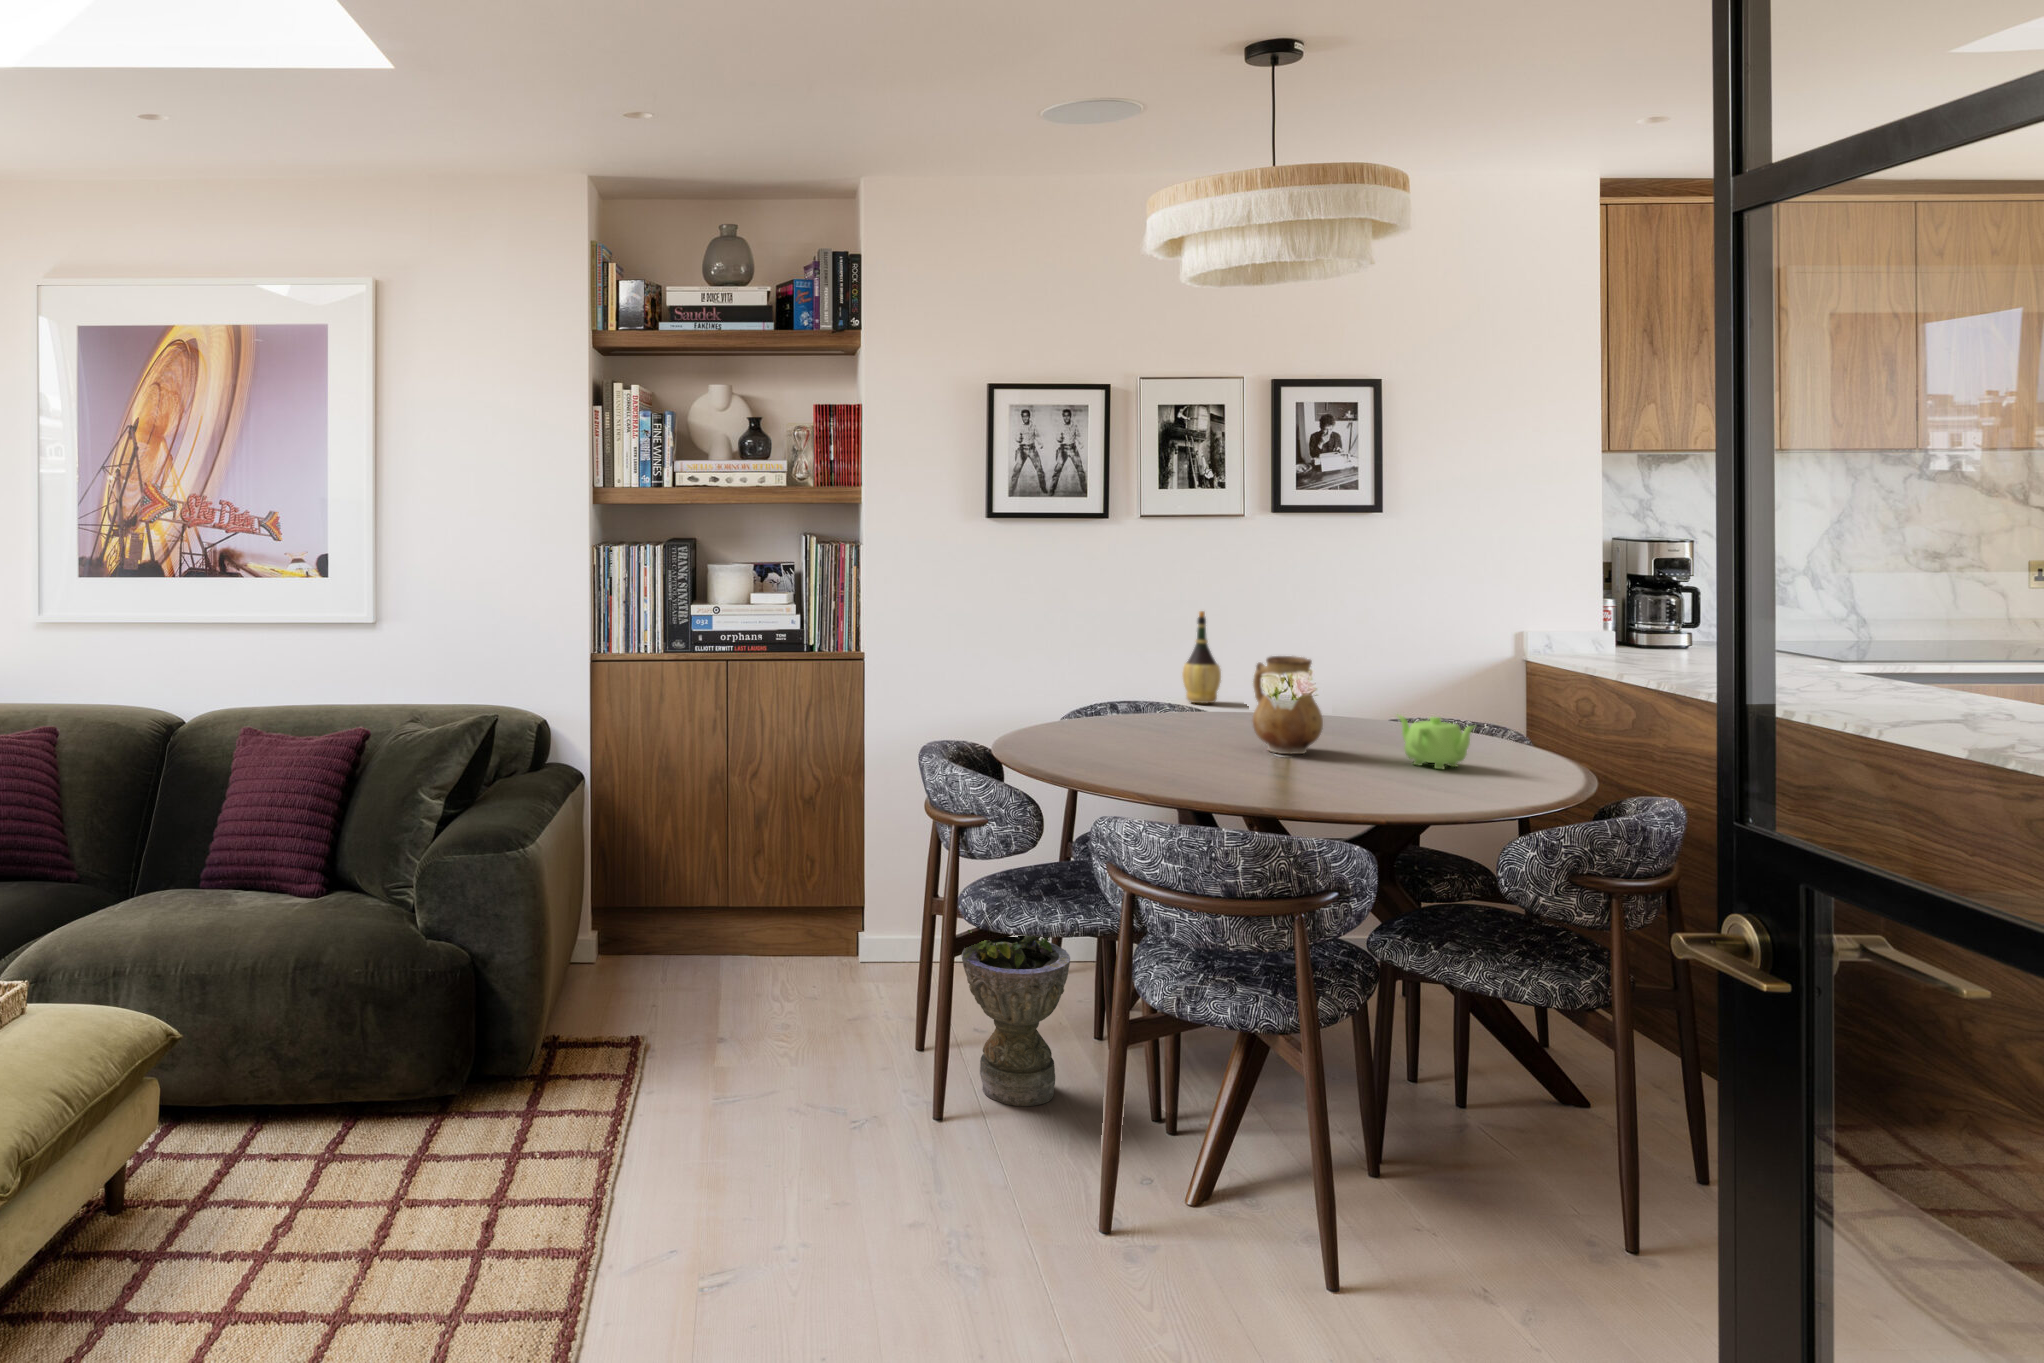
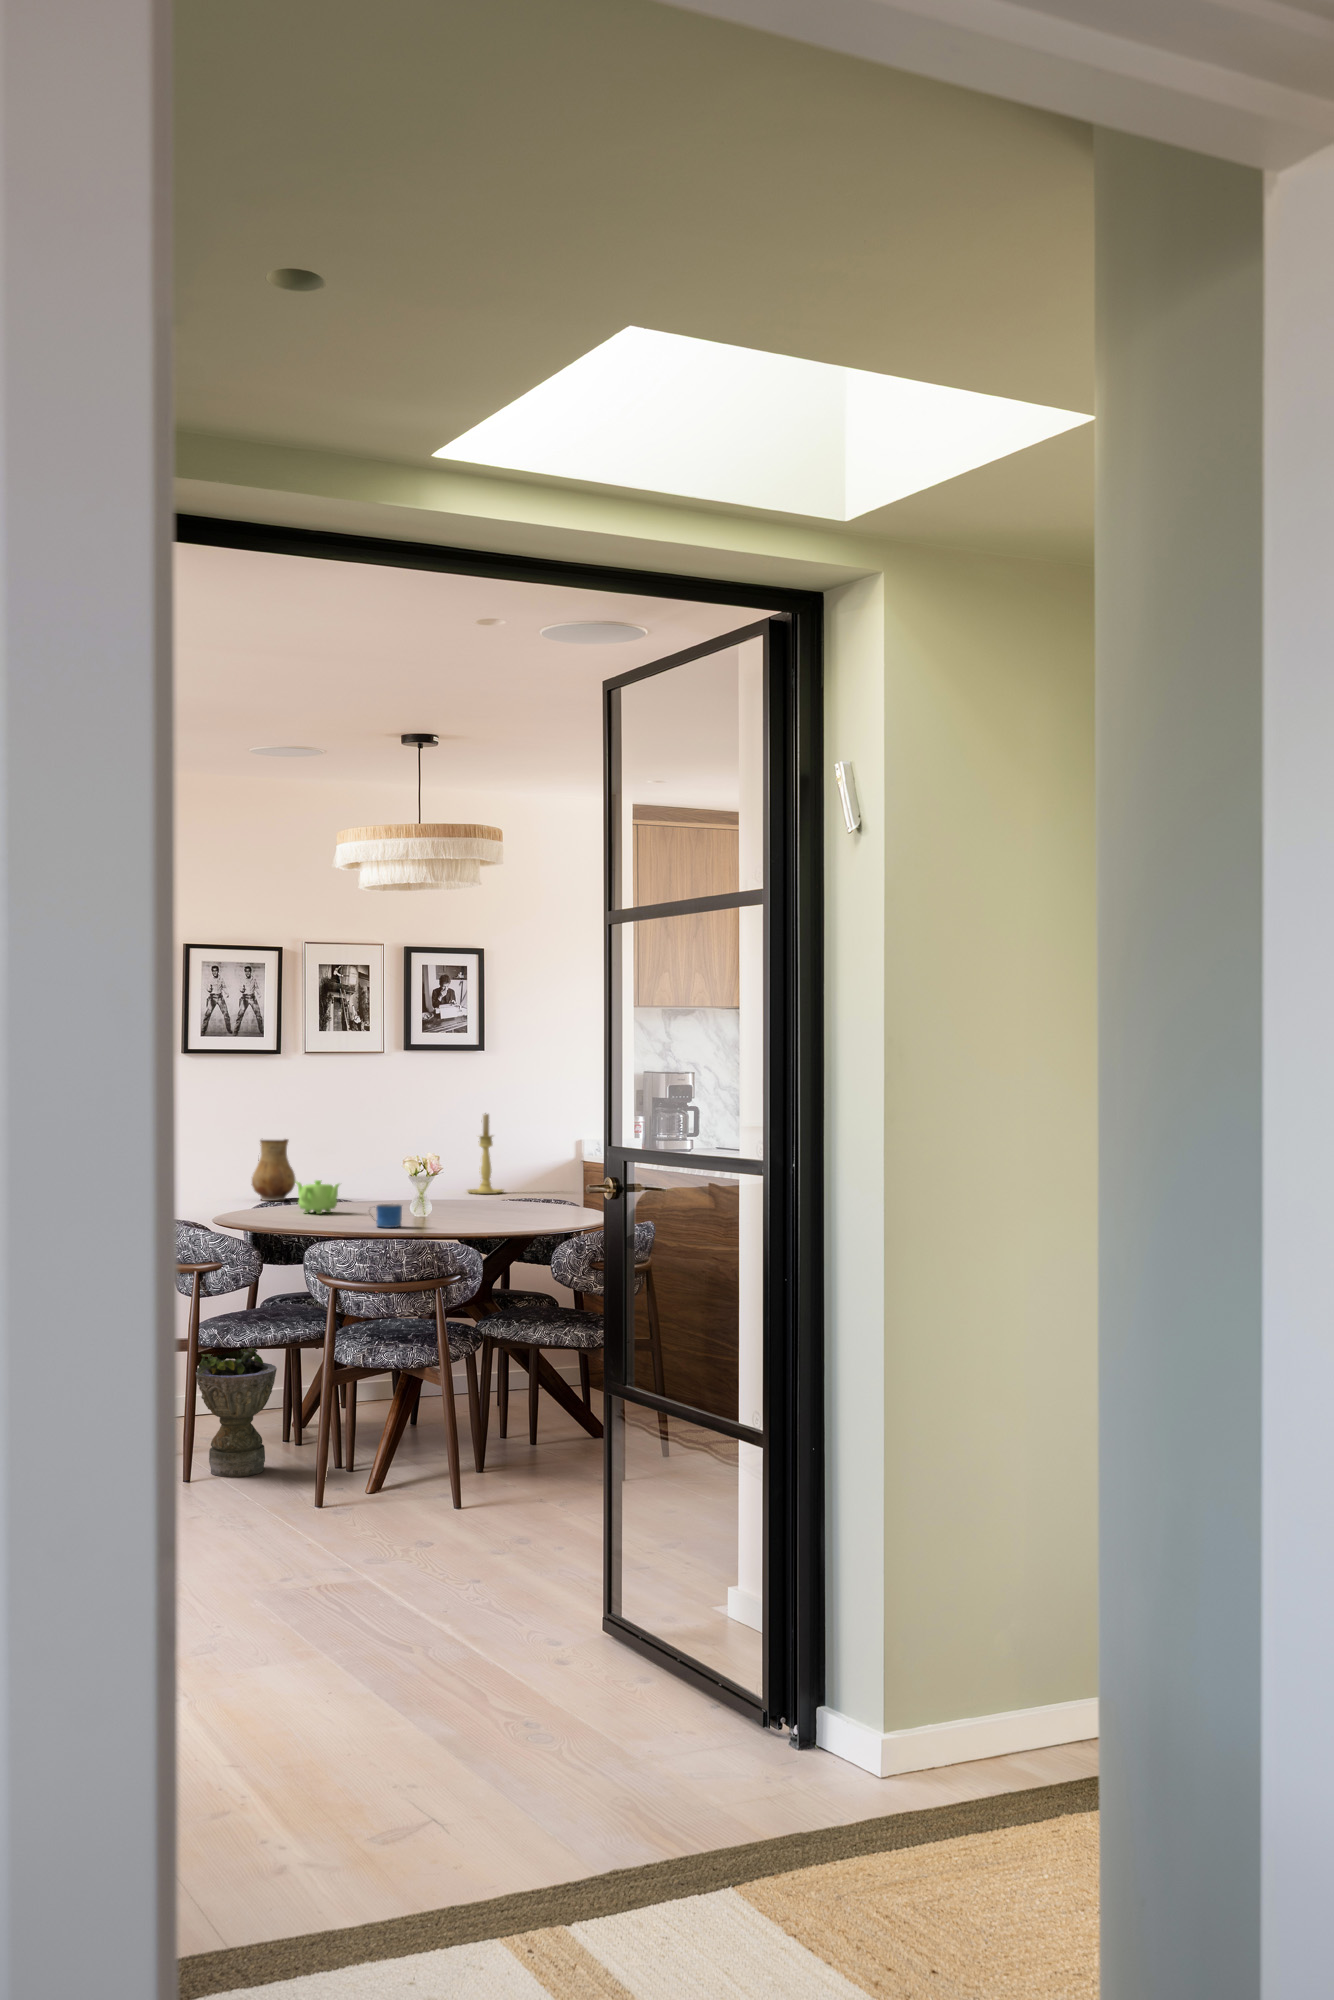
candle holder: none [1360,596,1416,707] -> present [467,1113,503,1194]
wine bottle: present [1182,611,1221,703] -> none [338,1125,367,1197]
ceramic pitcher: present [1253,656,1323,754] -> present [252,1139,296,1201]
teapot: present [1397,714,1474,769] -> present [295,1180,339,1214]
mug: none [1201,745,1251,783] -> present [372,1204,402,1228]

